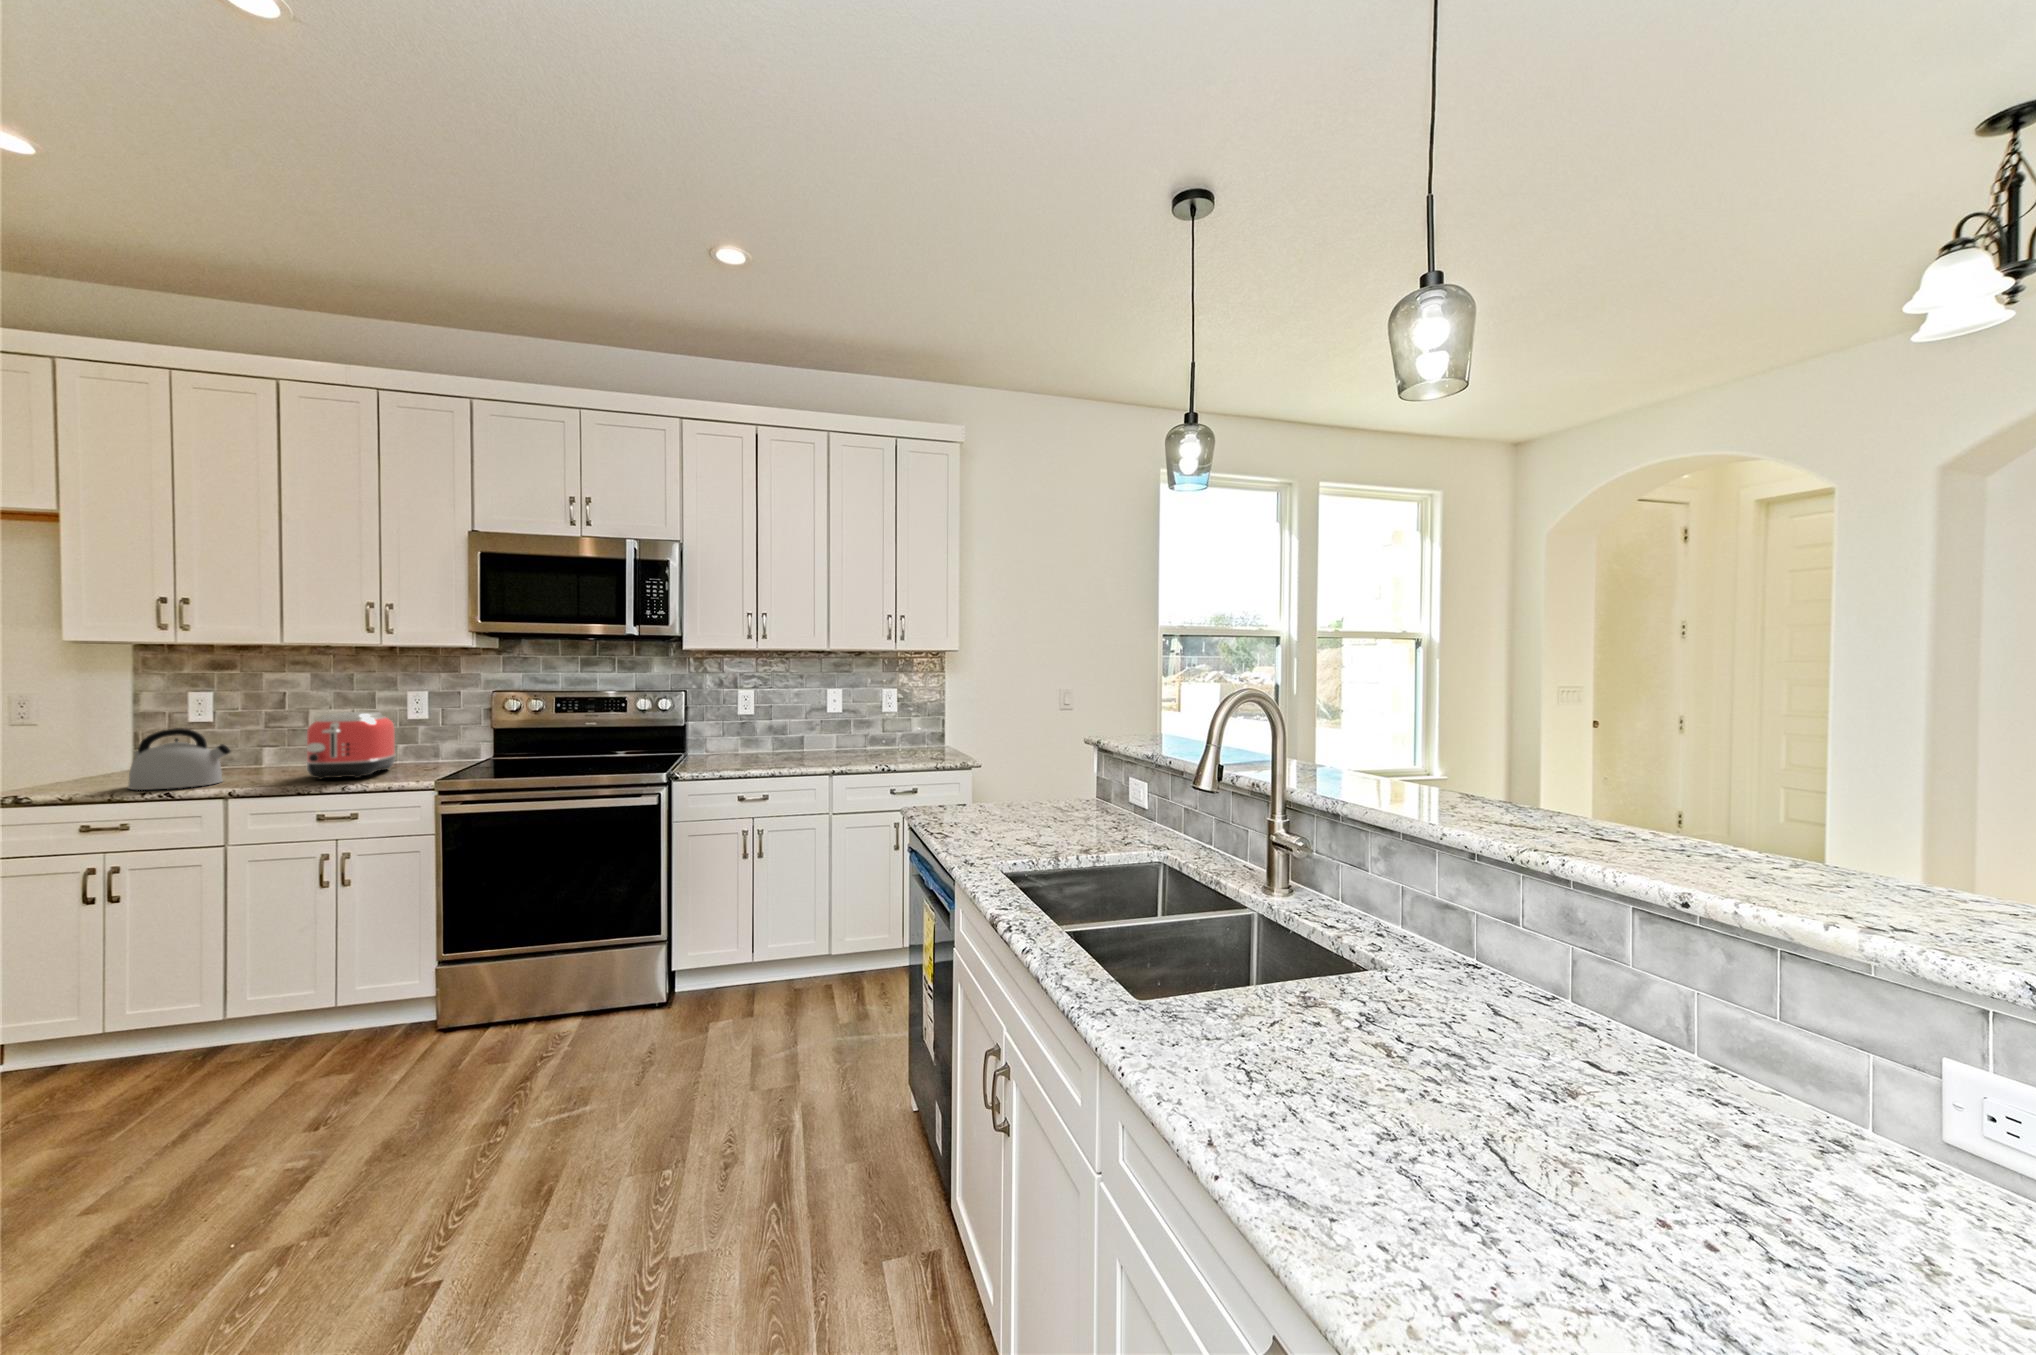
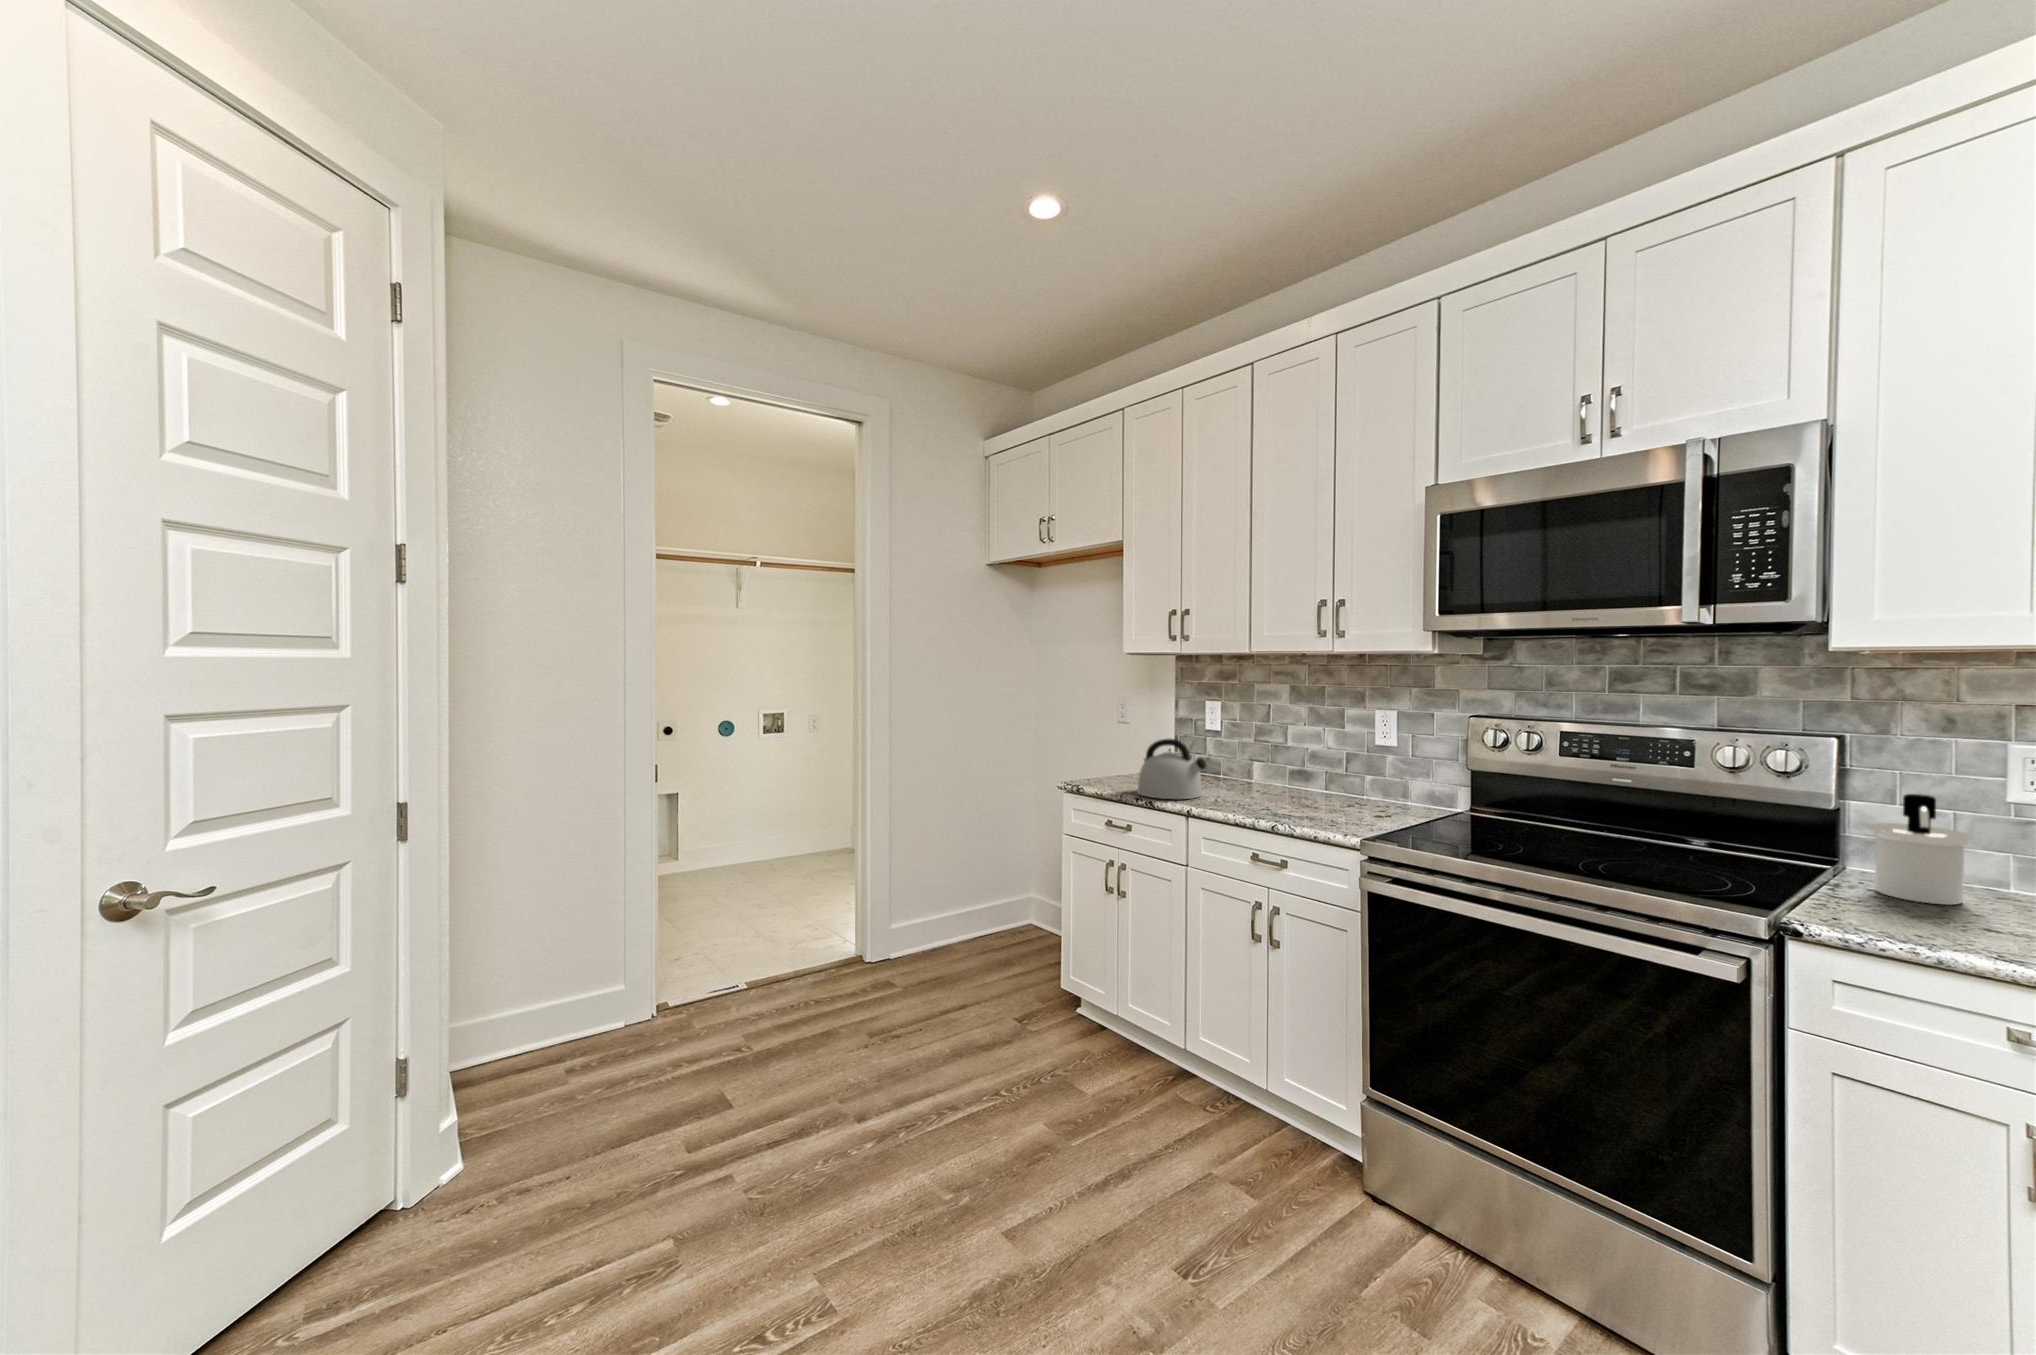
toaster: present [306,712,396,779] -> none [1254,733,1352,816]
soap dispenser: none [698,714,727,761] -> present [1873,794,1968,905]

